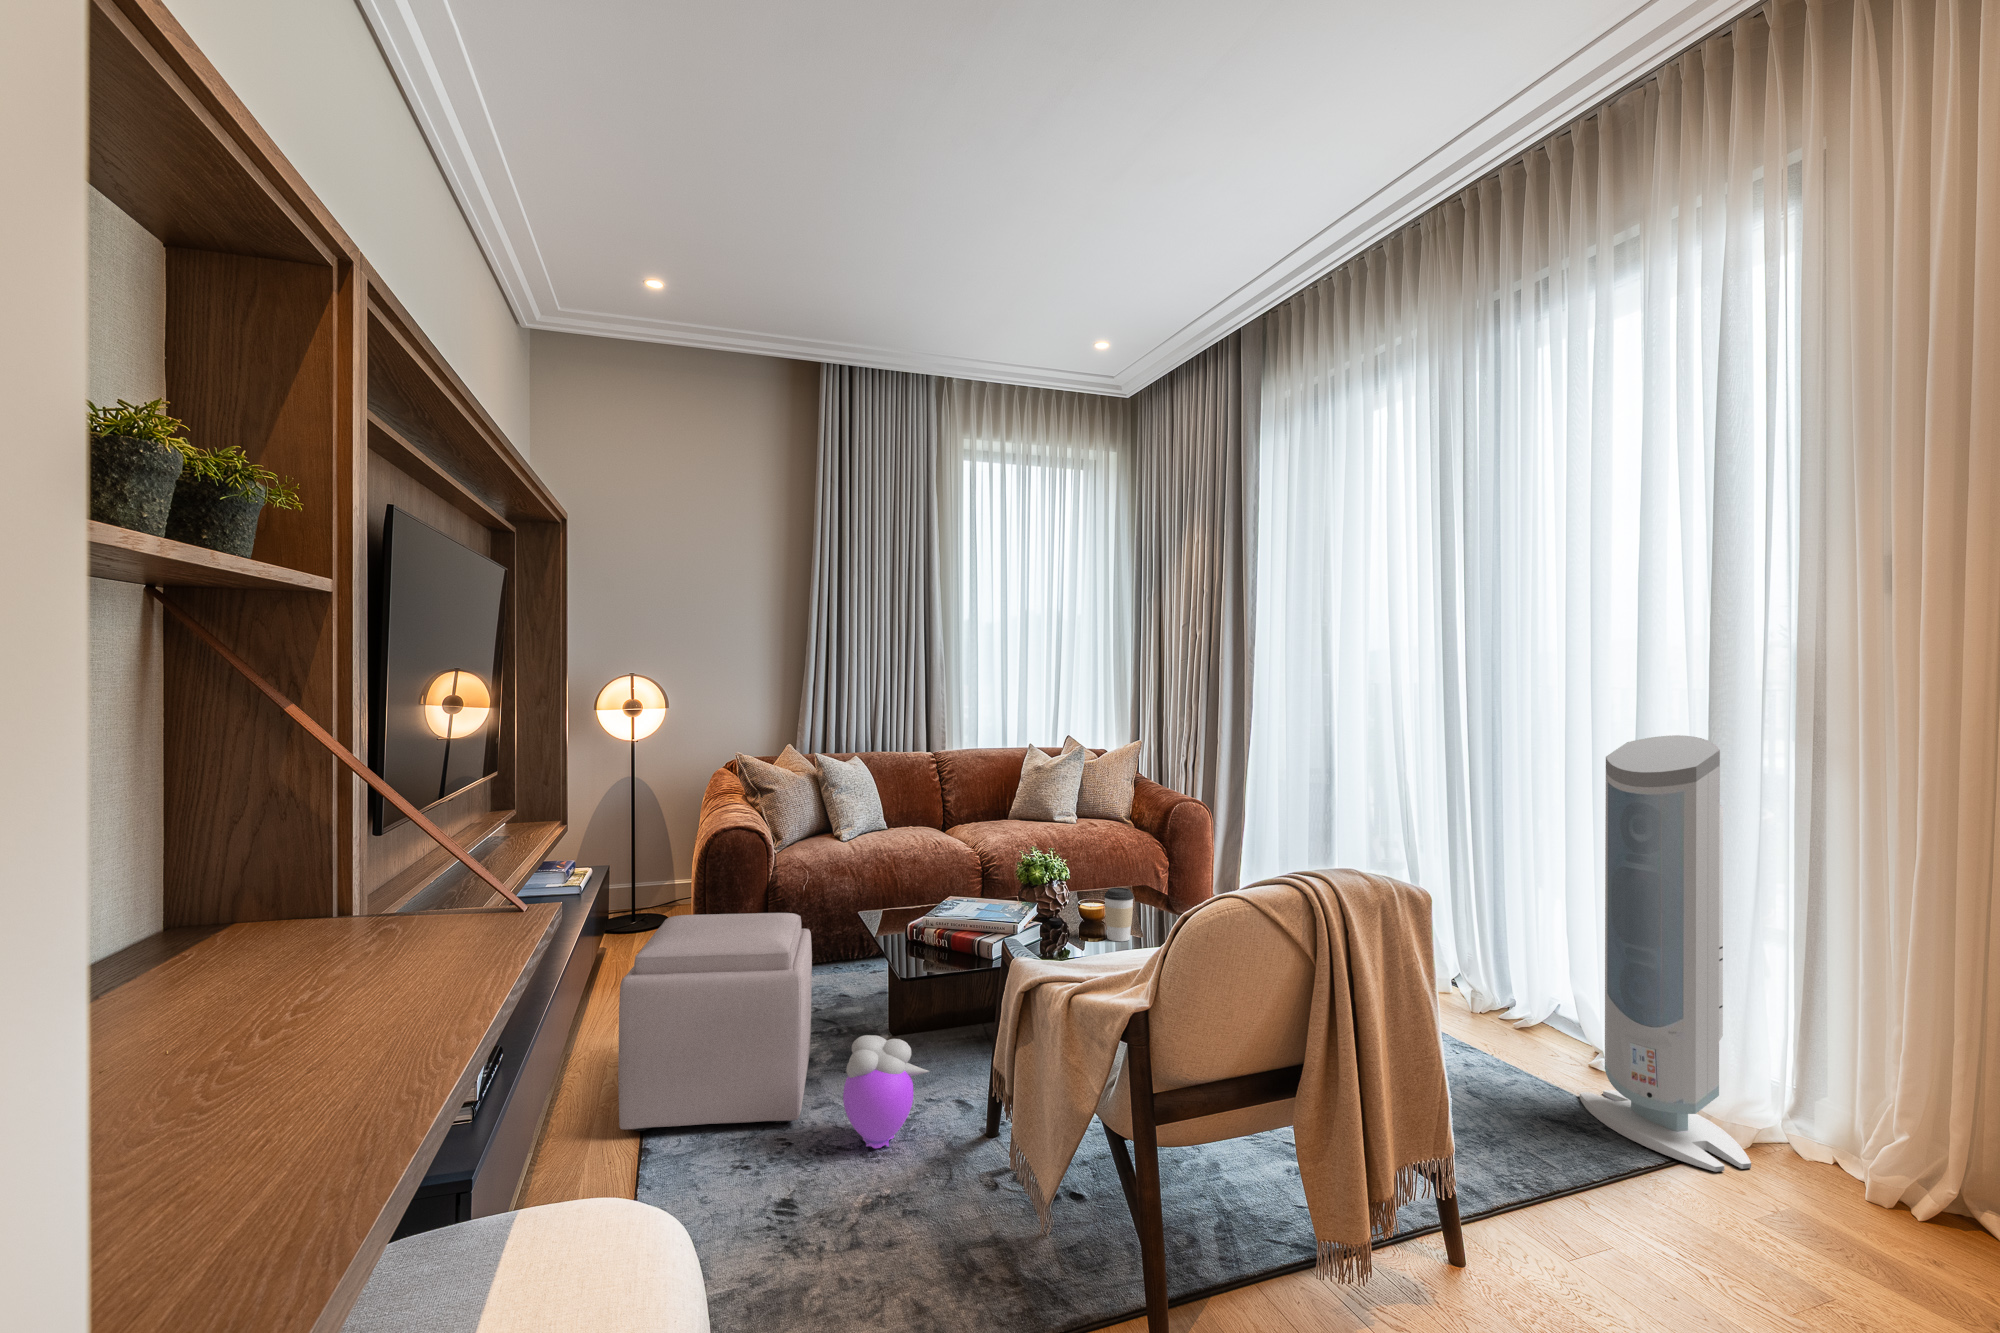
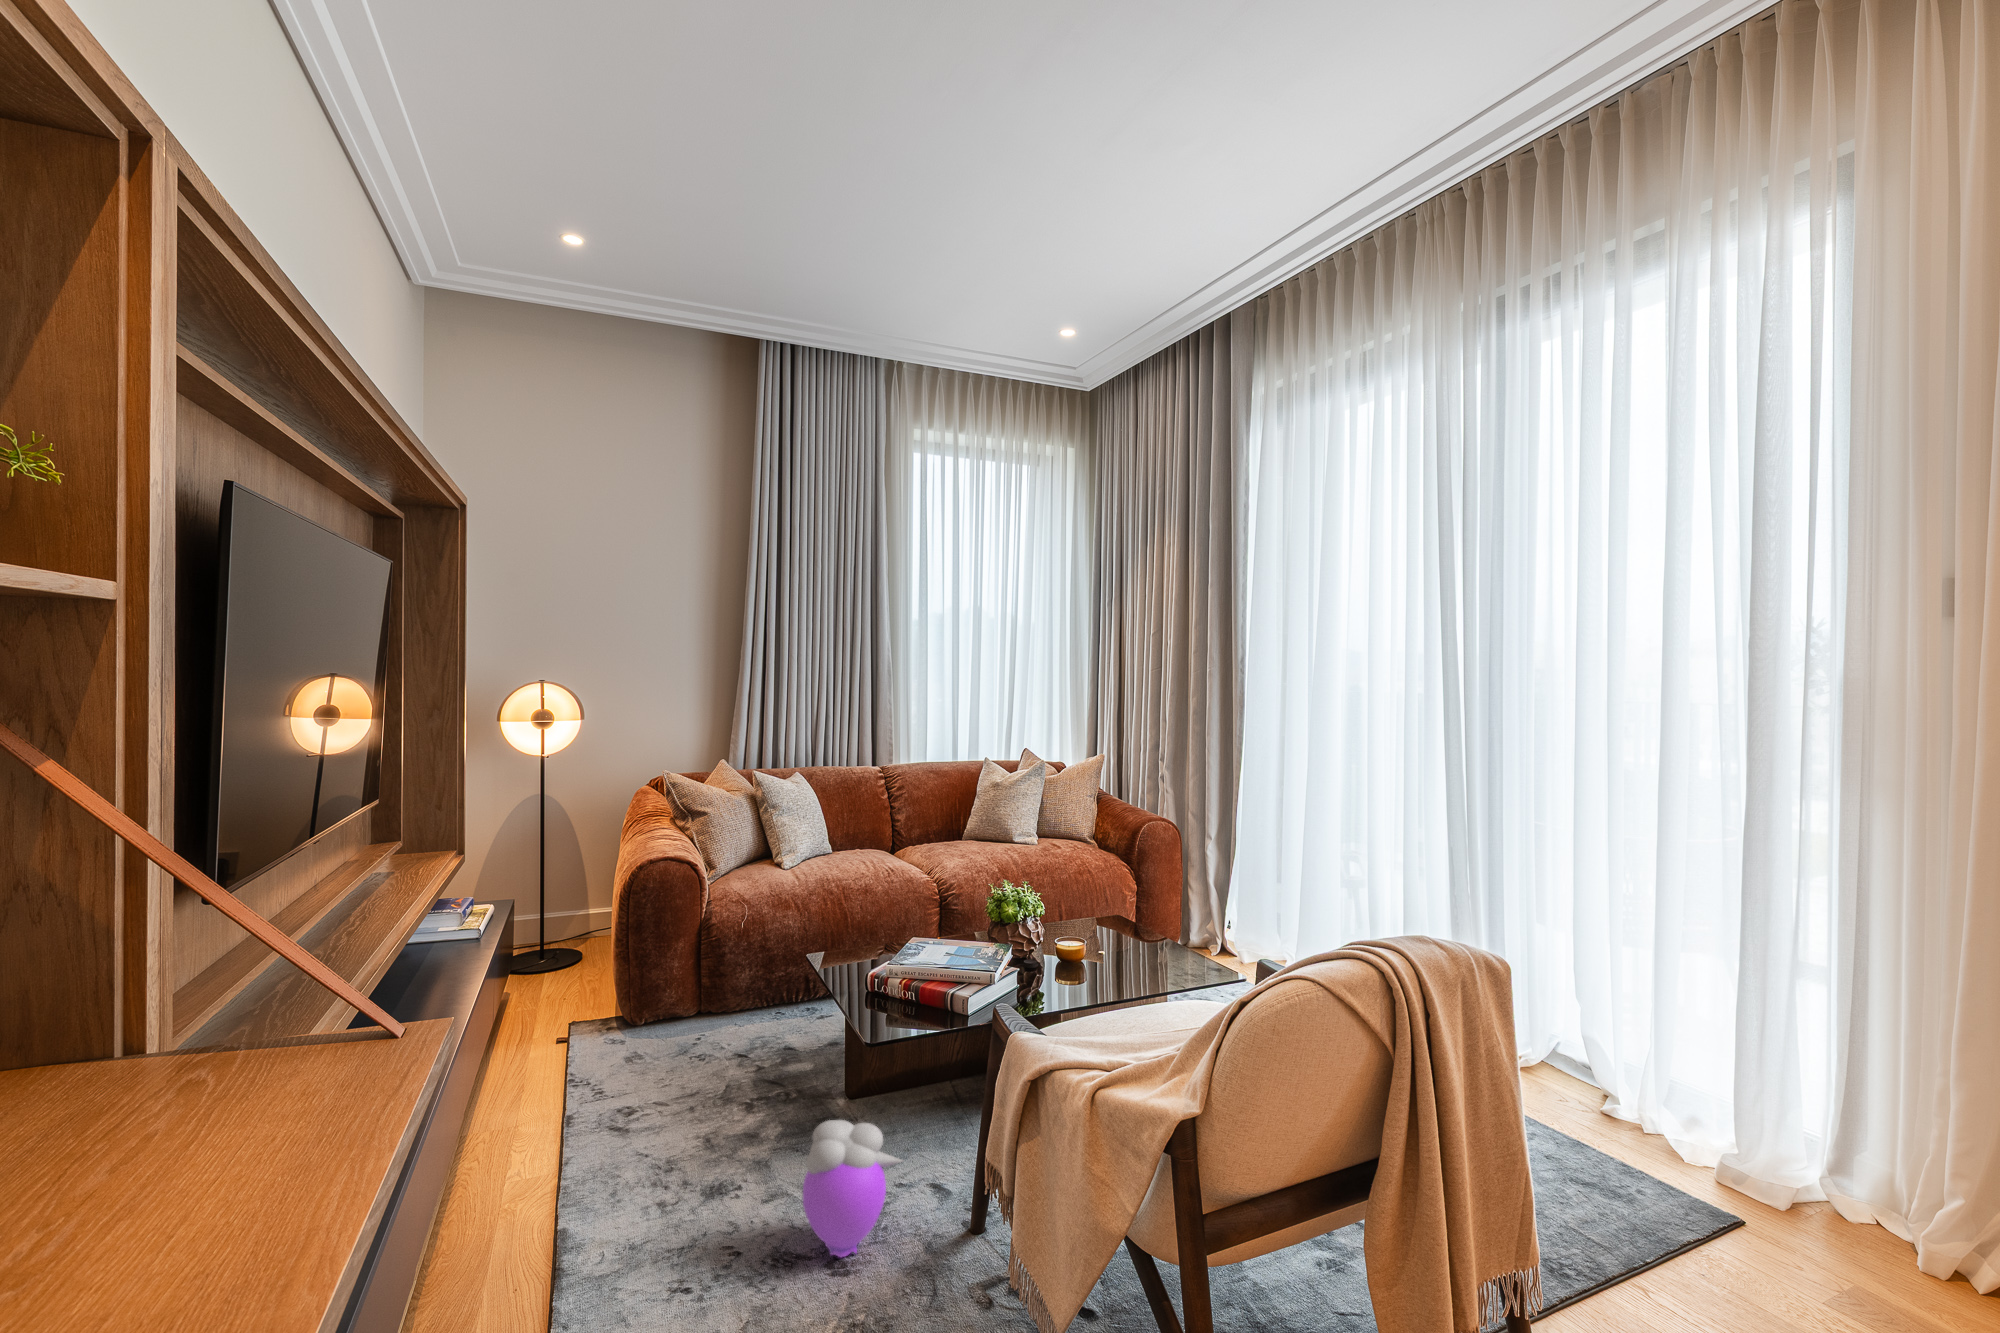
air purifier: present [1580,735,1751,1172] -> none [1602,764,1804,1244]
coffee cup: present [1104,888,1134,941] -> none [1089,928,1122,989]
ottoman: present [618,913,812,1131] -> none [526,966,757,1244]

